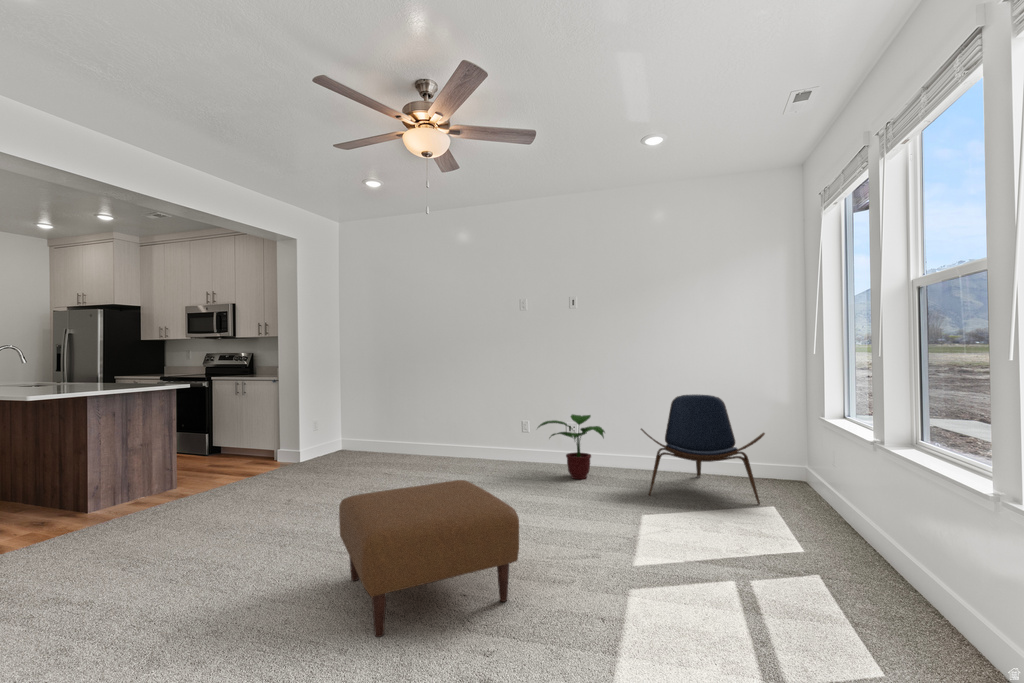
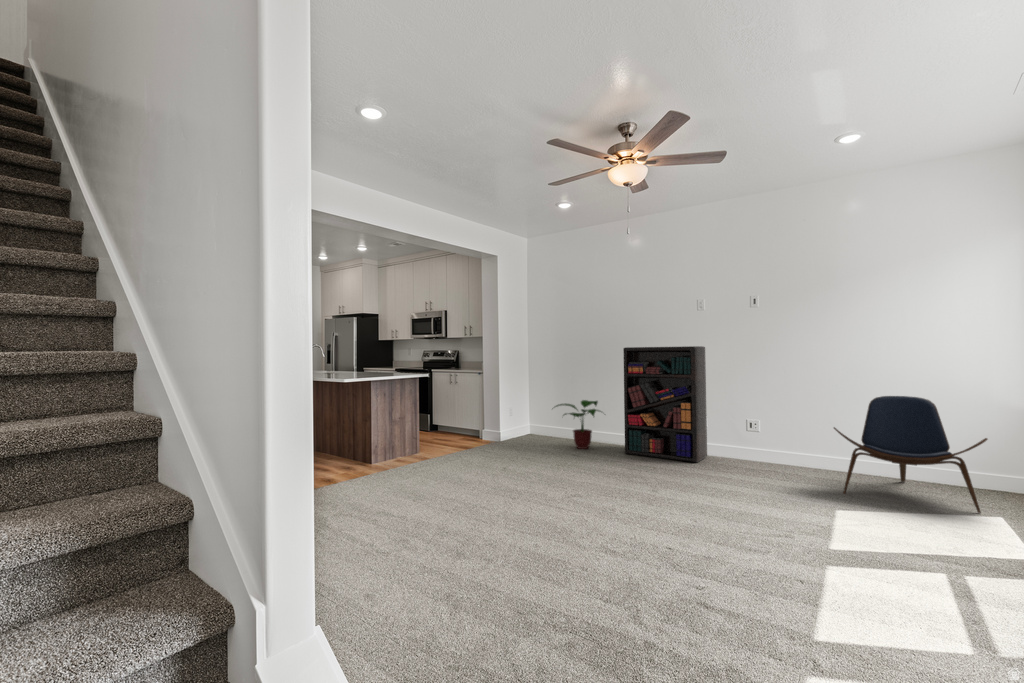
bookshelf: none [441,348,527,471] -> present [623,346,707,462]
potted plant: present [538,414,605,479] -> present [555,400,601,449]
ottoman: present [339,480,519,637] -> none [566,459,721,567]

